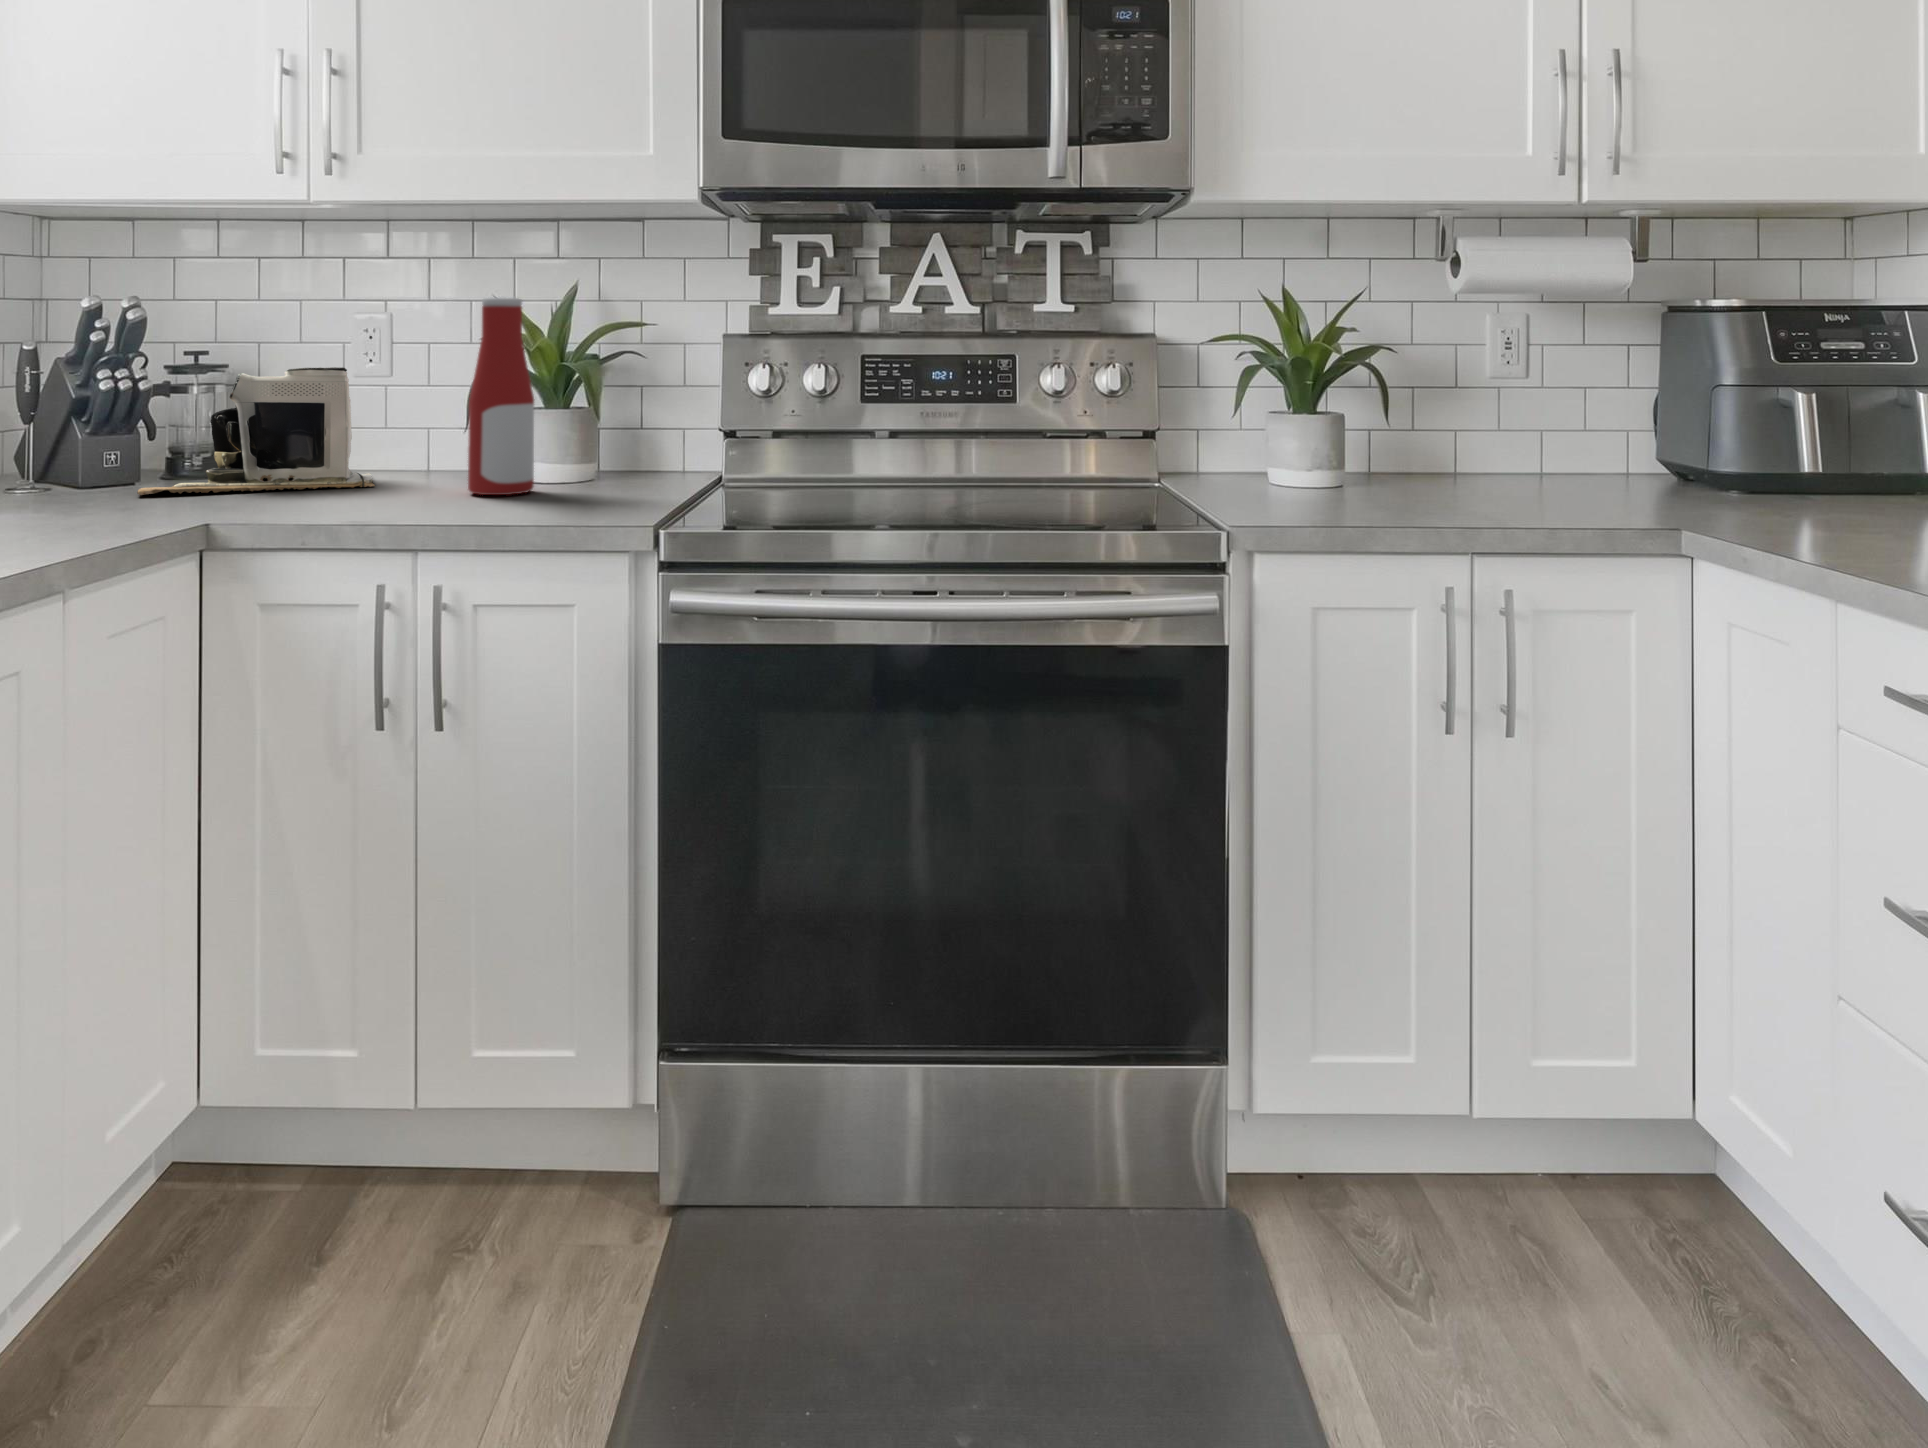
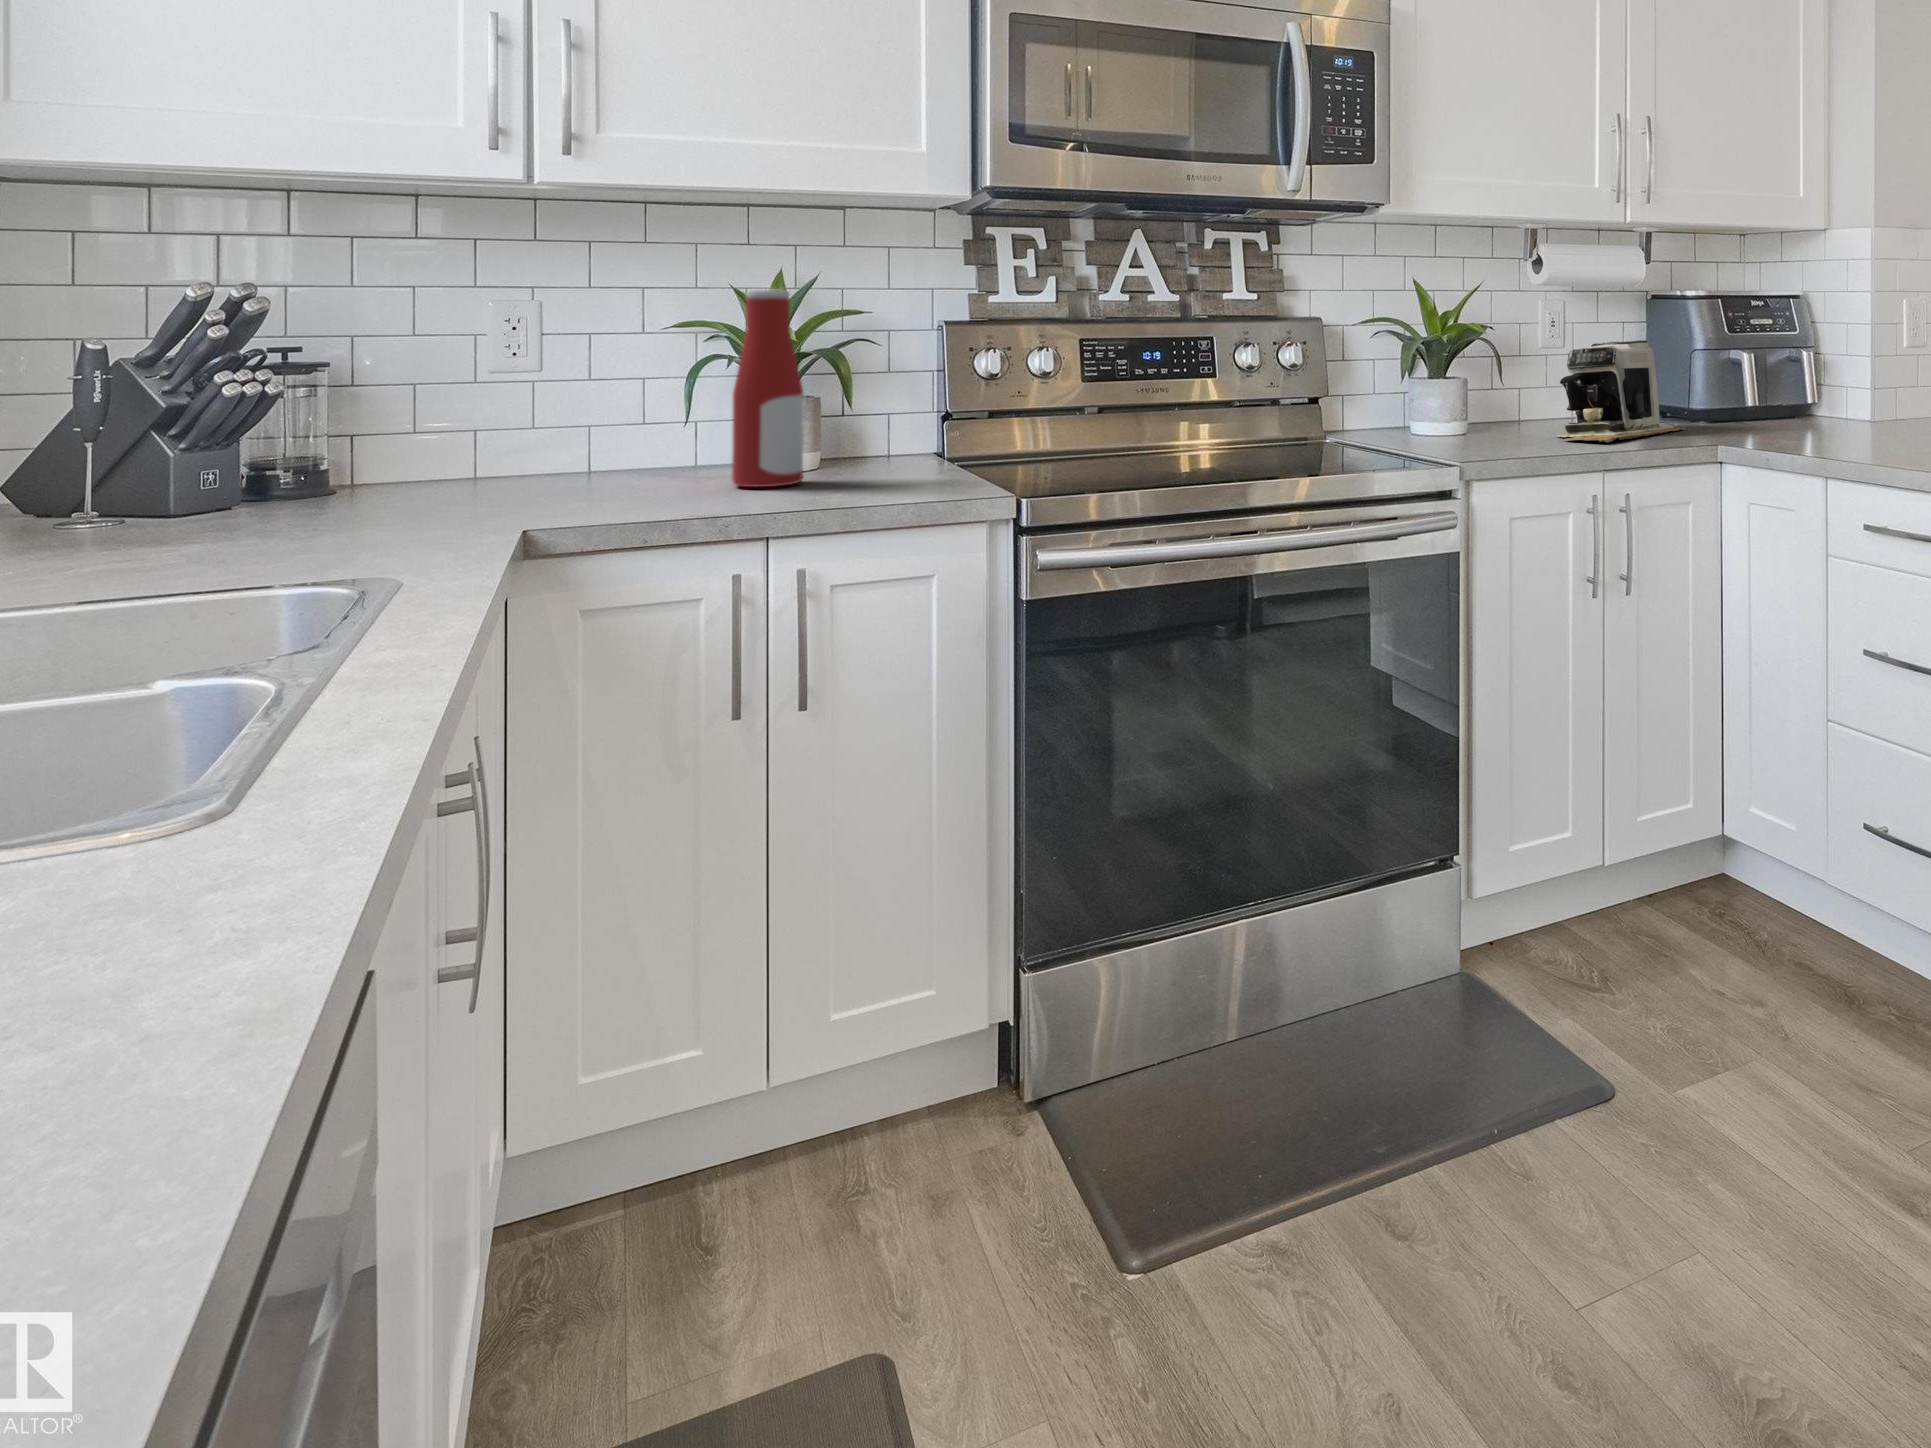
coffee maker: present [137,367,375,495] -> present [1557,340,1685,443]

